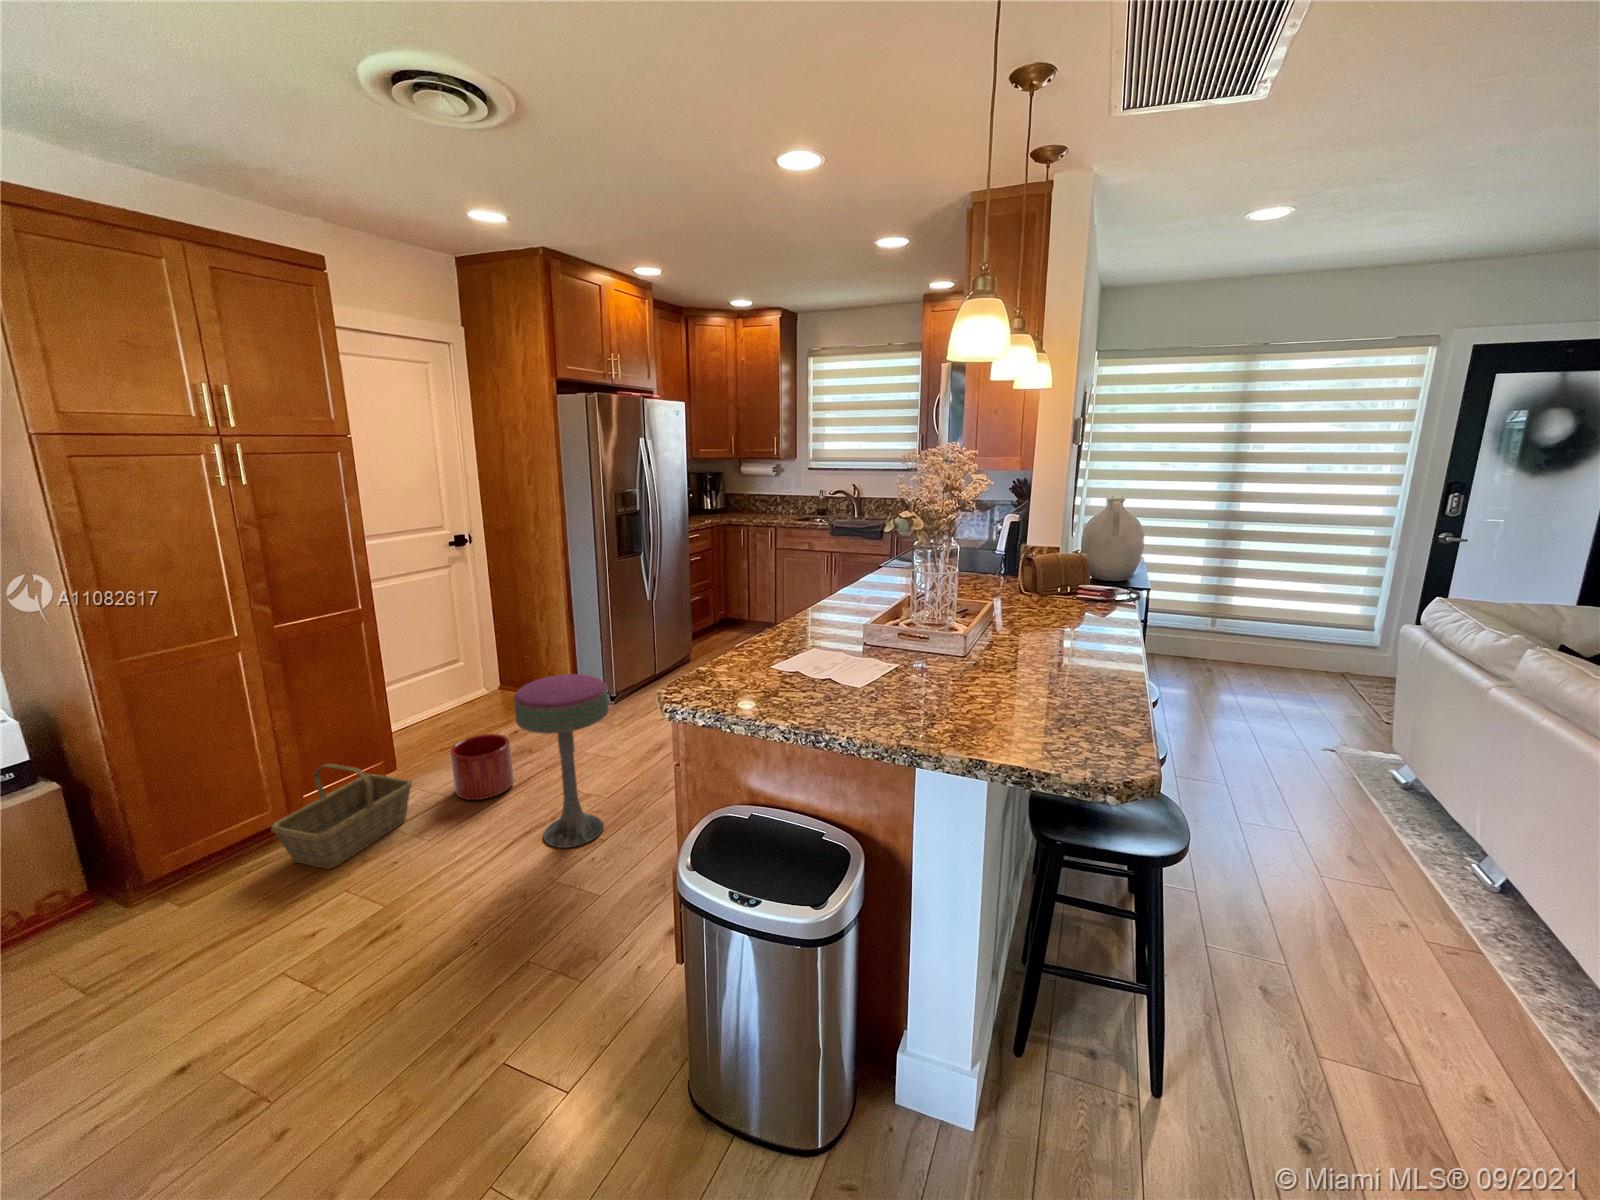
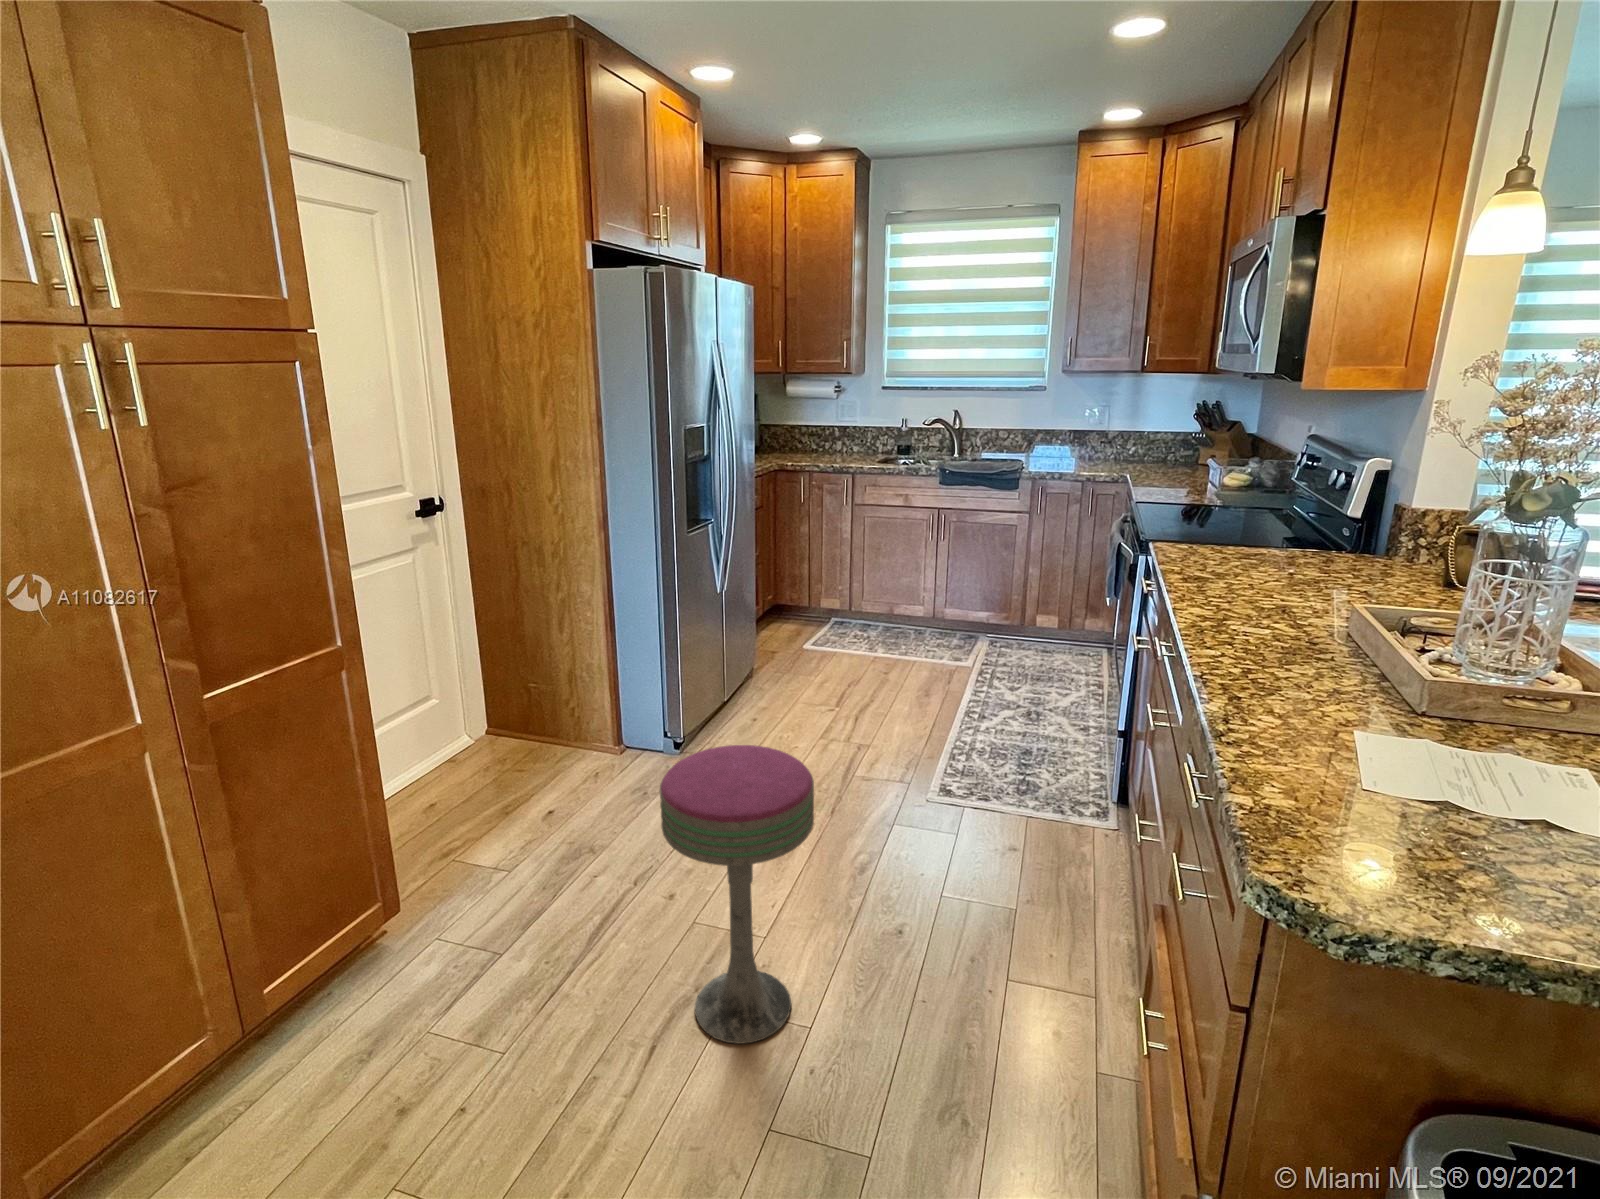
planter: present [450,734,514,800] -> none [496,835,595,954]
basket: present [271,764,413,869] -> none [229,928,452,1130]

